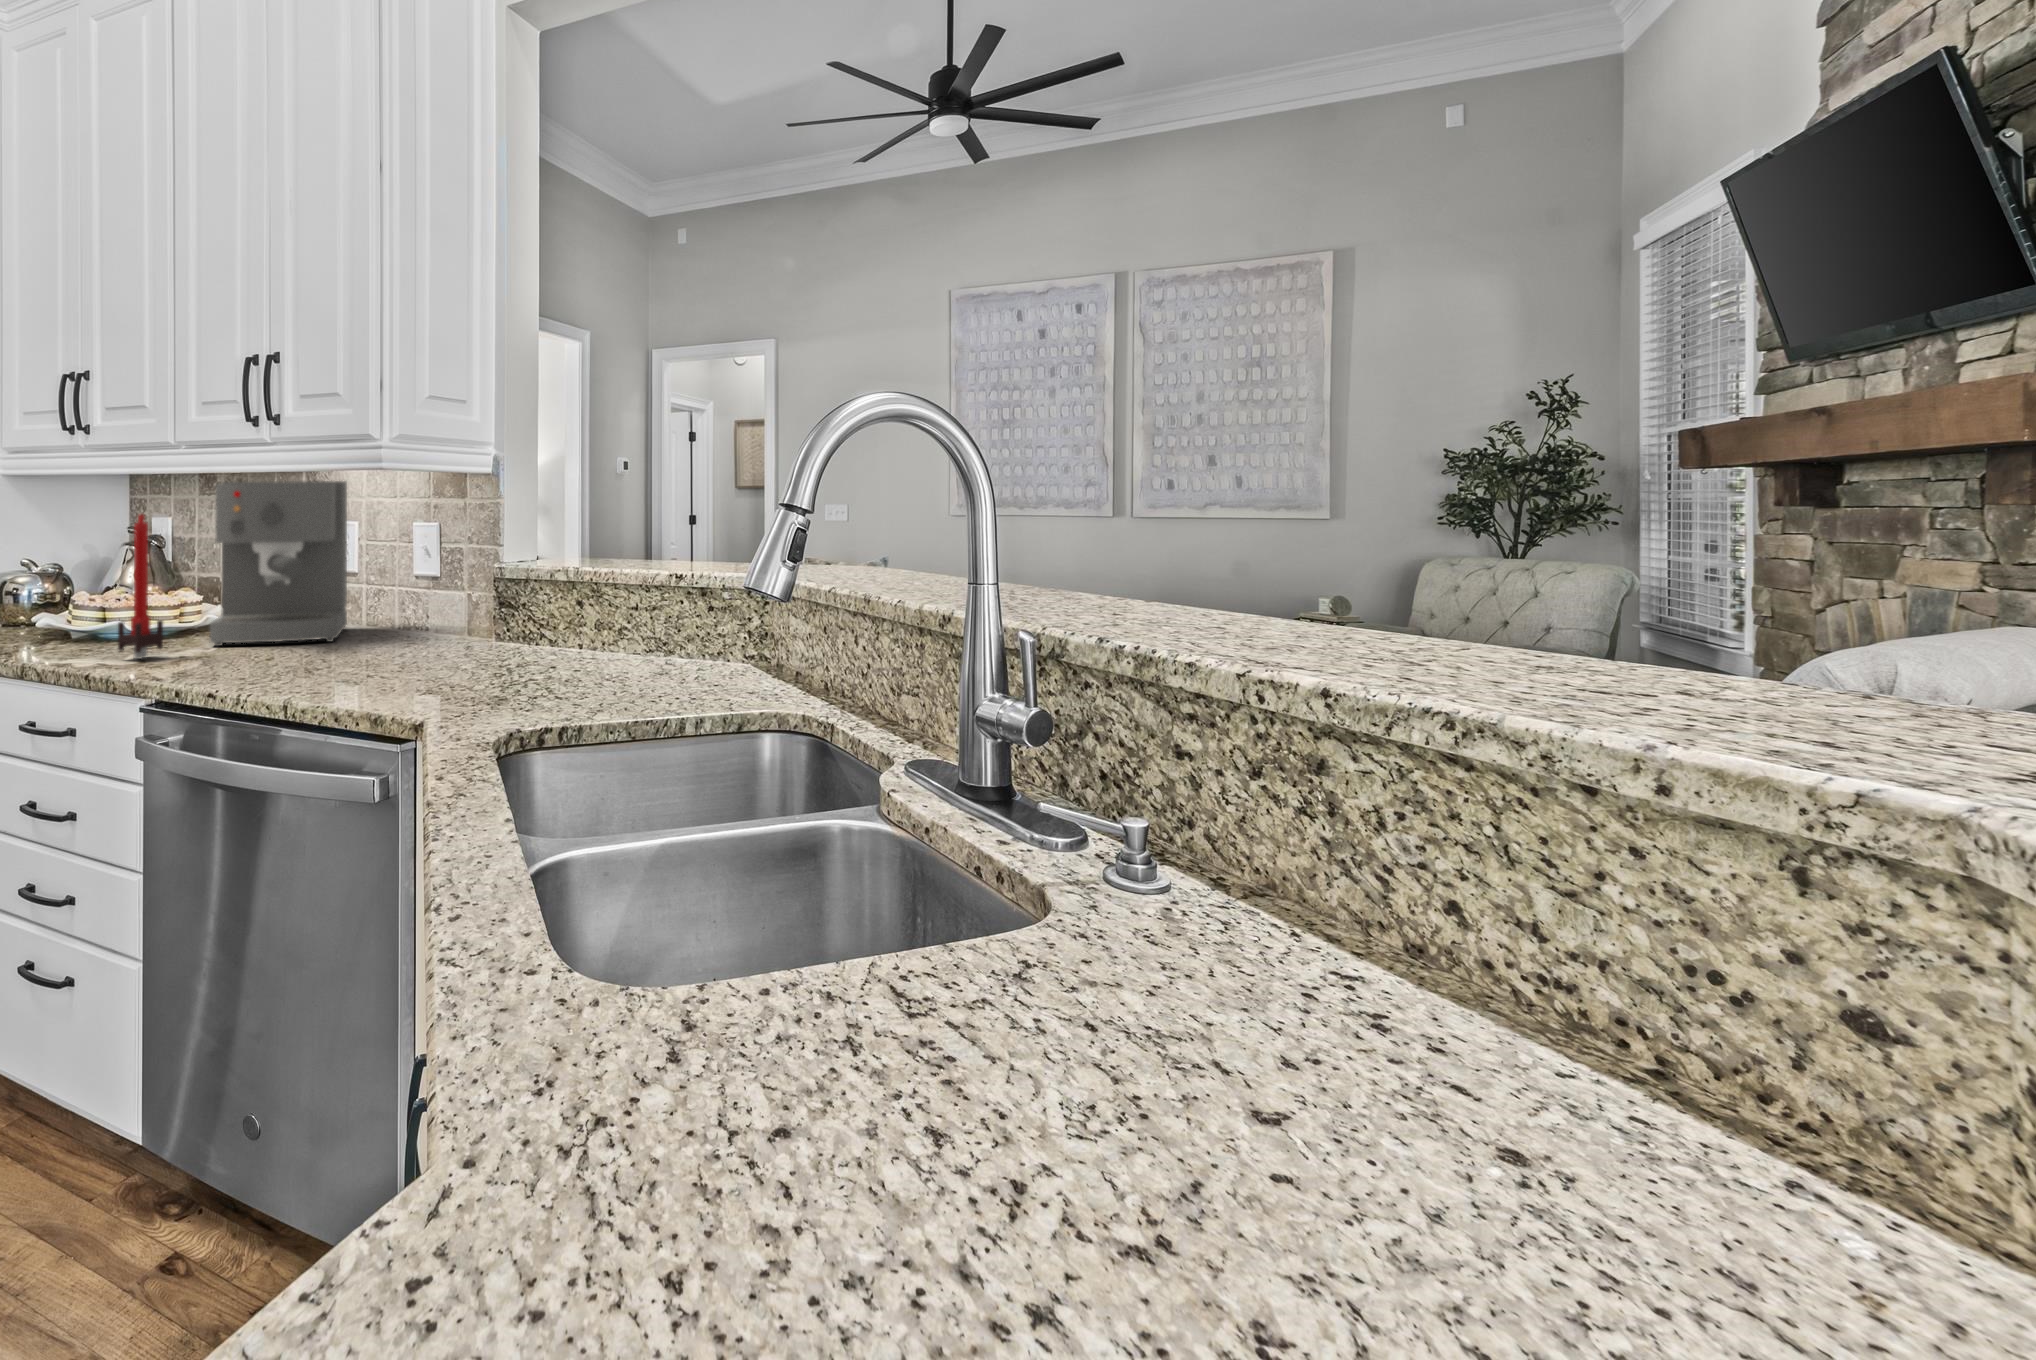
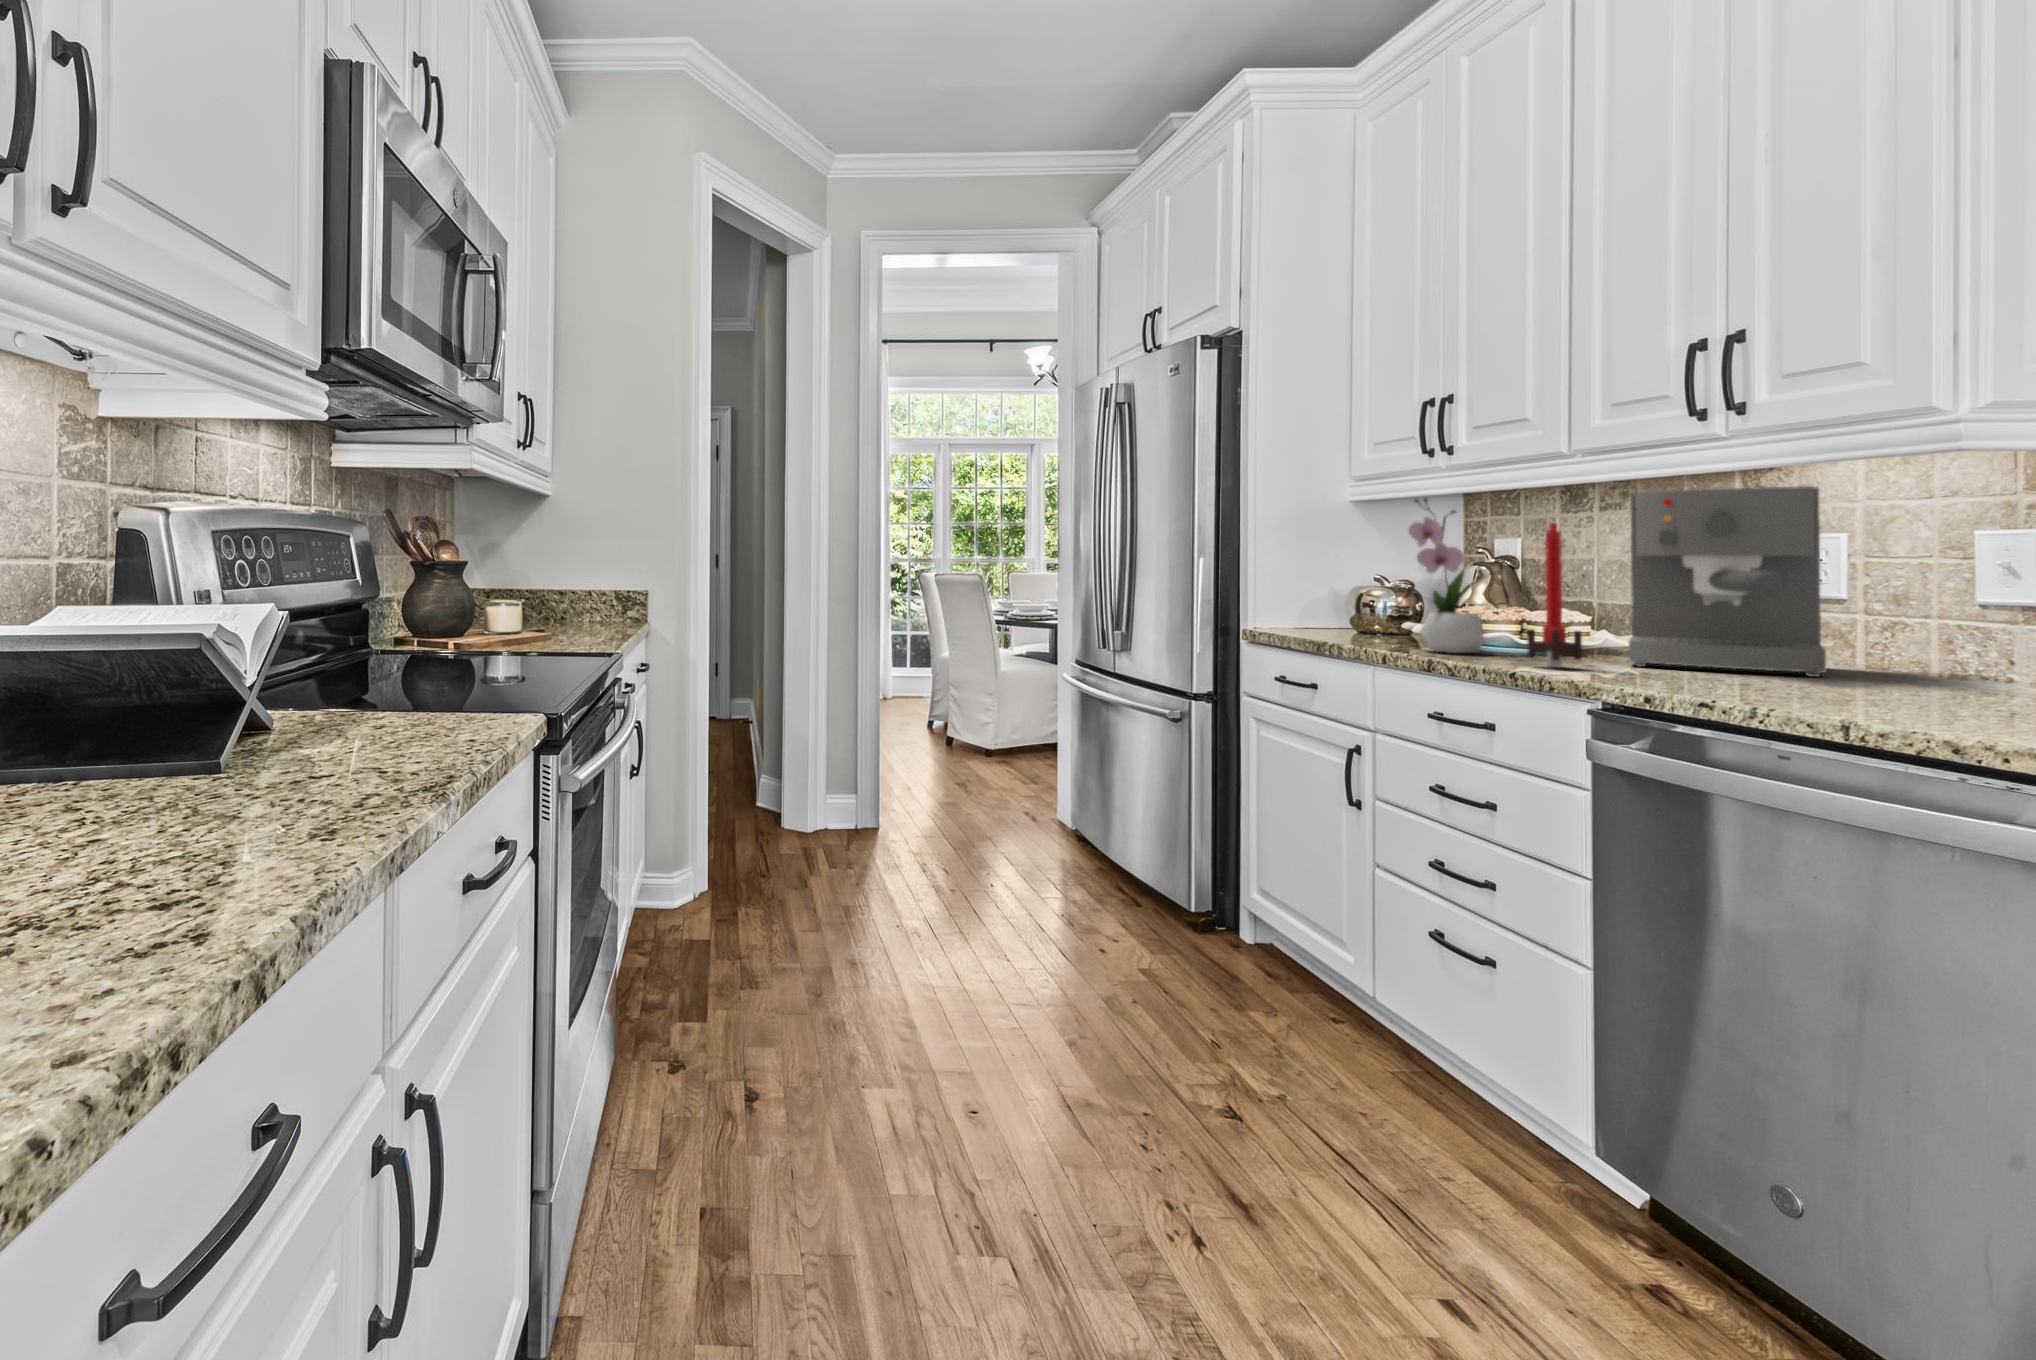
flower arrangement: none [28,480,115,648] -> present [1408,498,1485,653]

